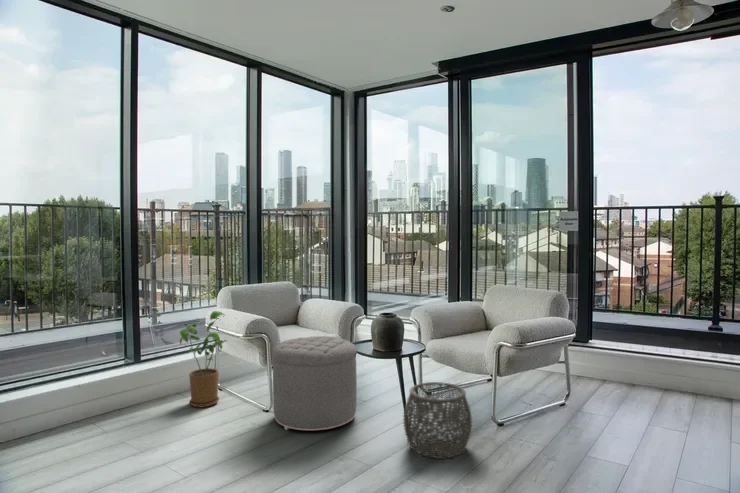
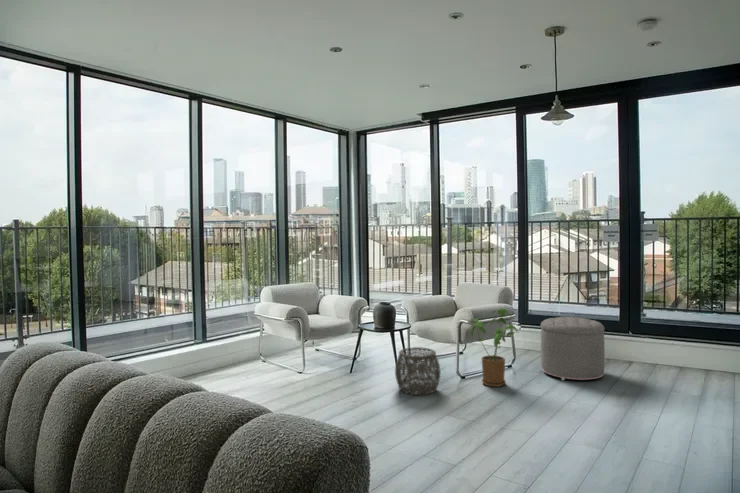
house plant: present [180,311,226,408] -> present [471,308,517,387]
ottoman: present [272,336,357,430] -> present [541,317,605,380]

